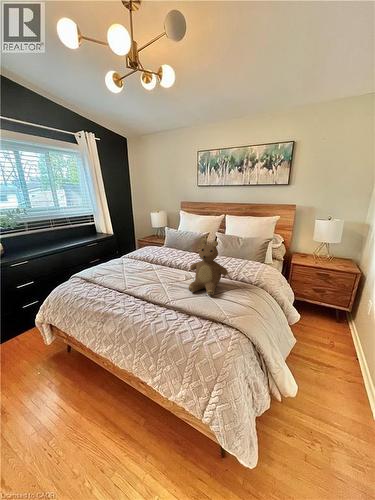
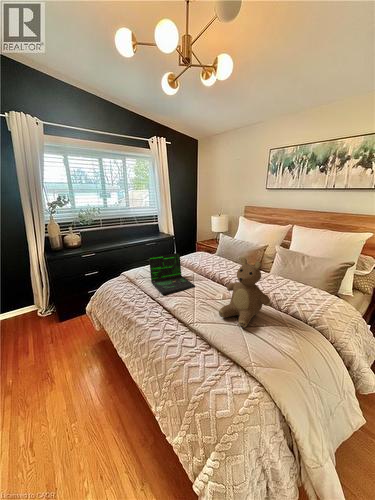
laptop: none [108,246,157,285] -> present [149,253,195,294]

